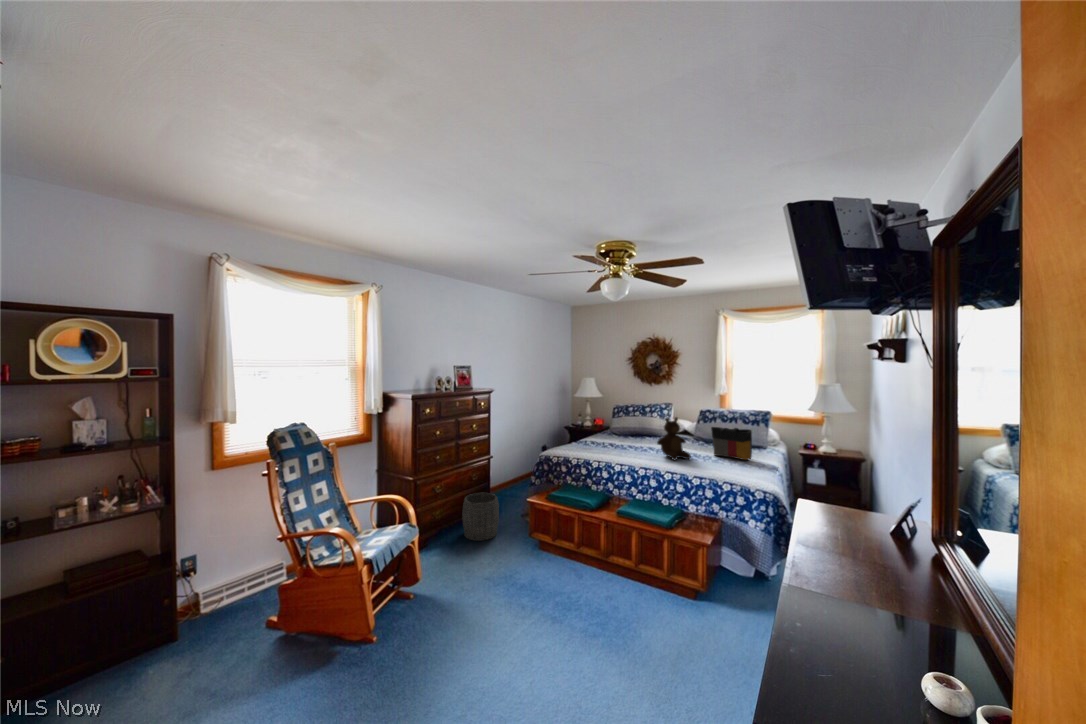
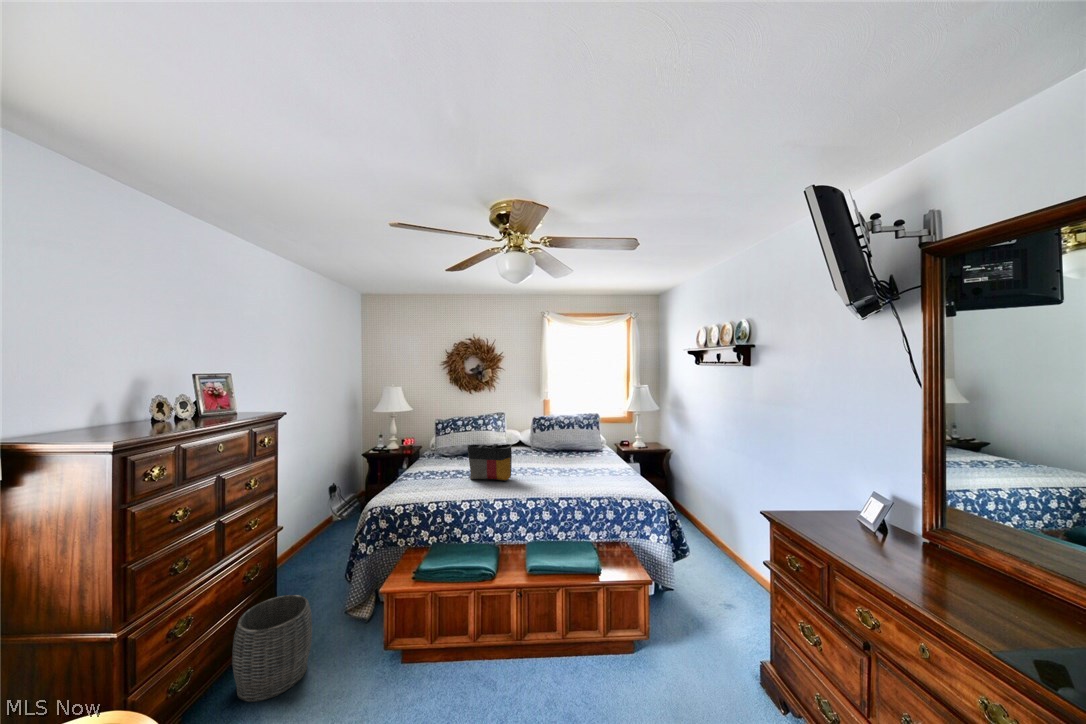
teddy bear: present [657,417,691,460] -> none [529,430,565,481]
tote bag: present [711,427,752,460] -> present [467,444,512,481]

